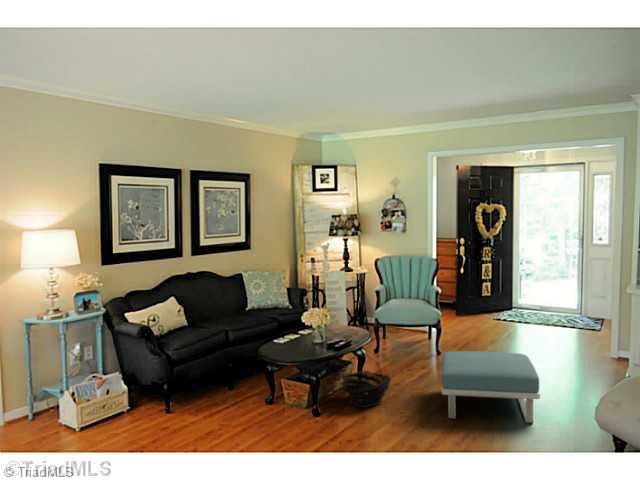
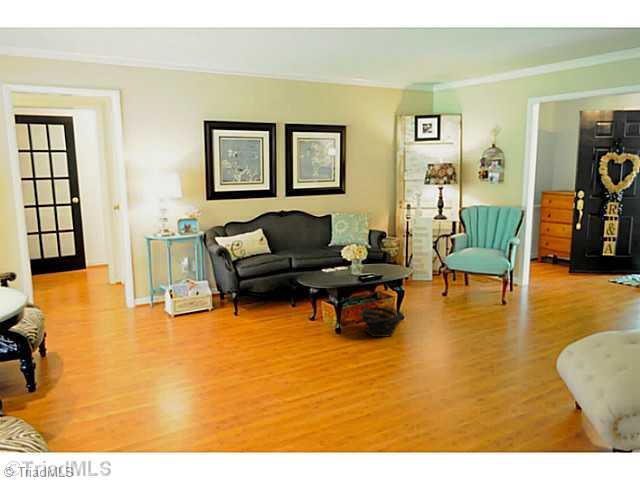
footstool: present [441,351,540,423] -> none [429,300,540,375]

